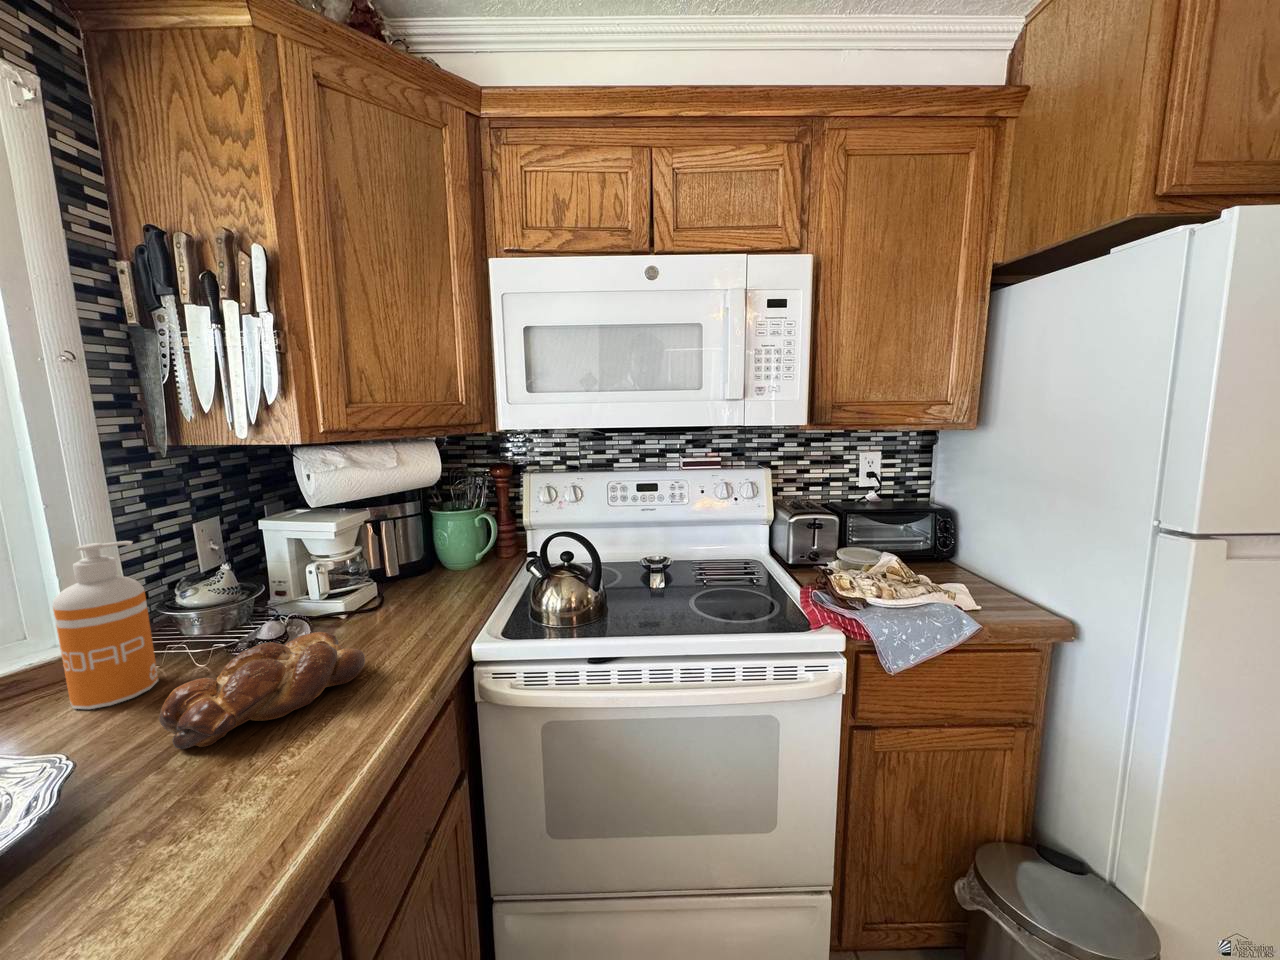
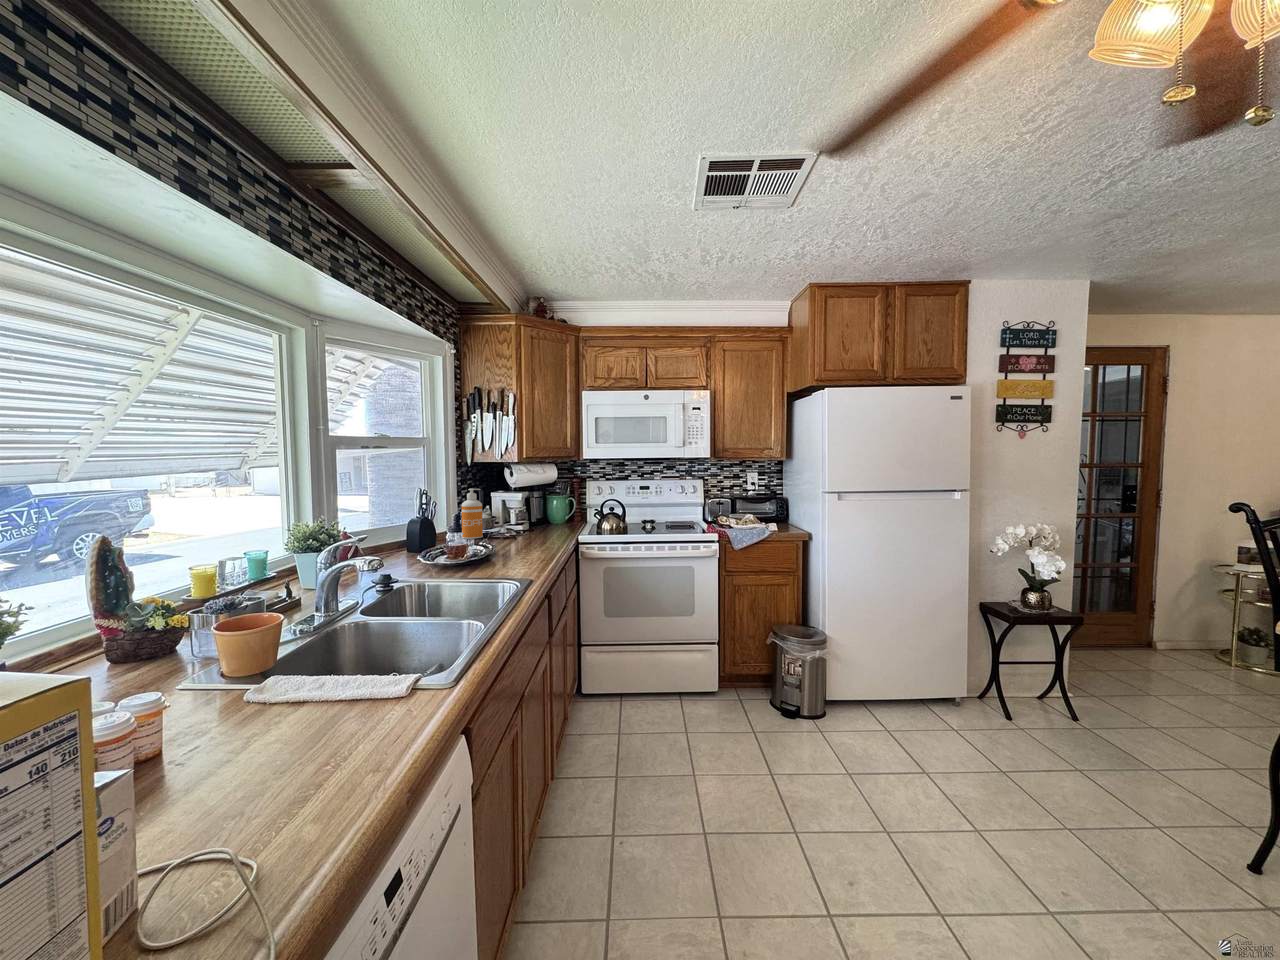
bread loaf: present [159,632,365,749] -> none [502,520,549,541]

